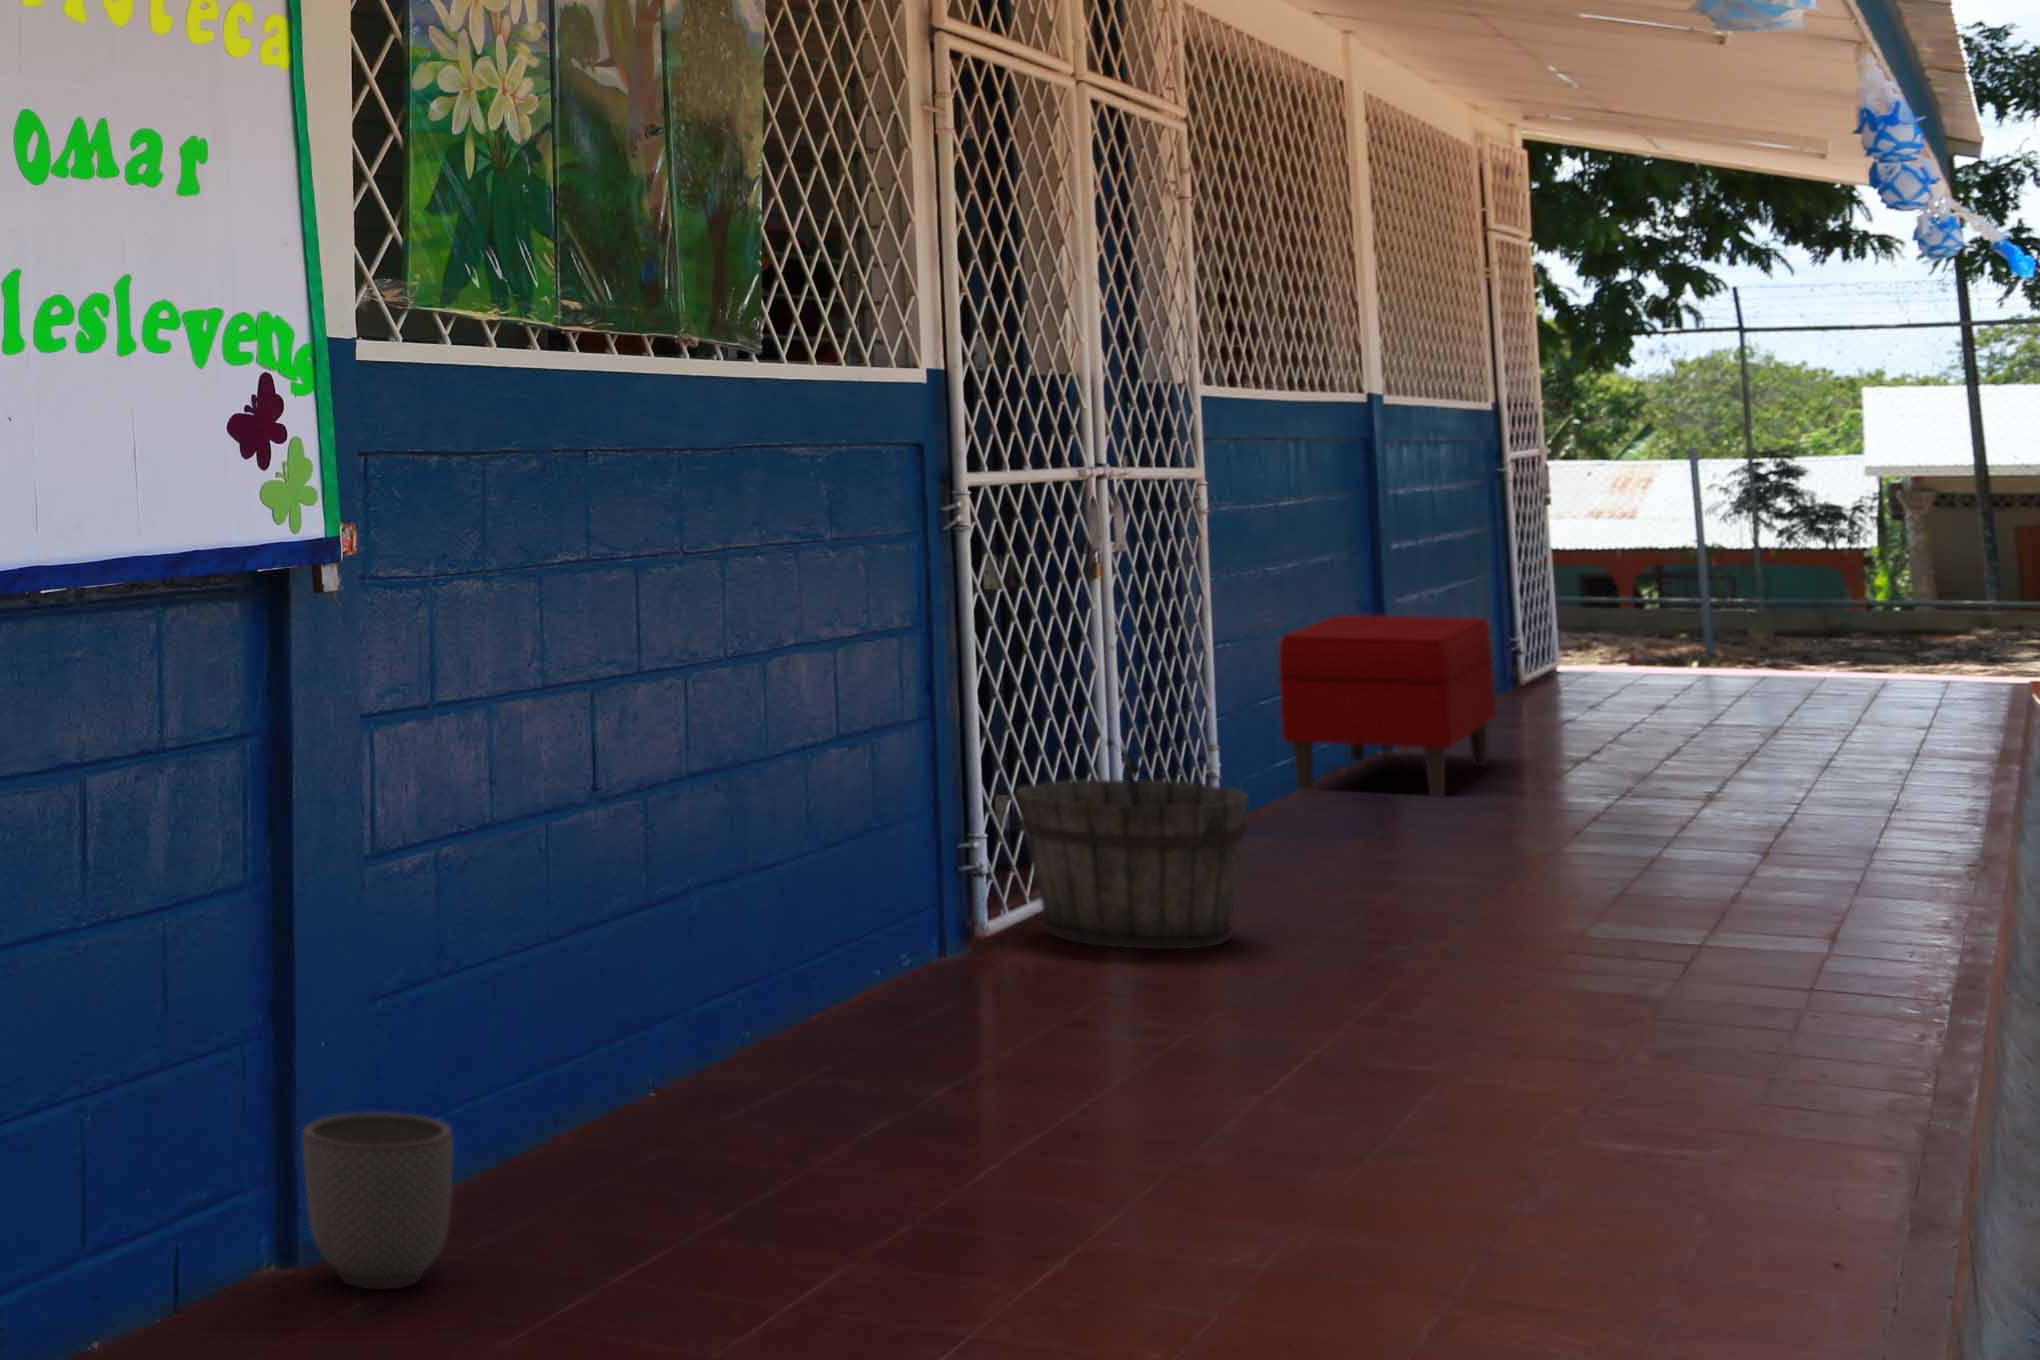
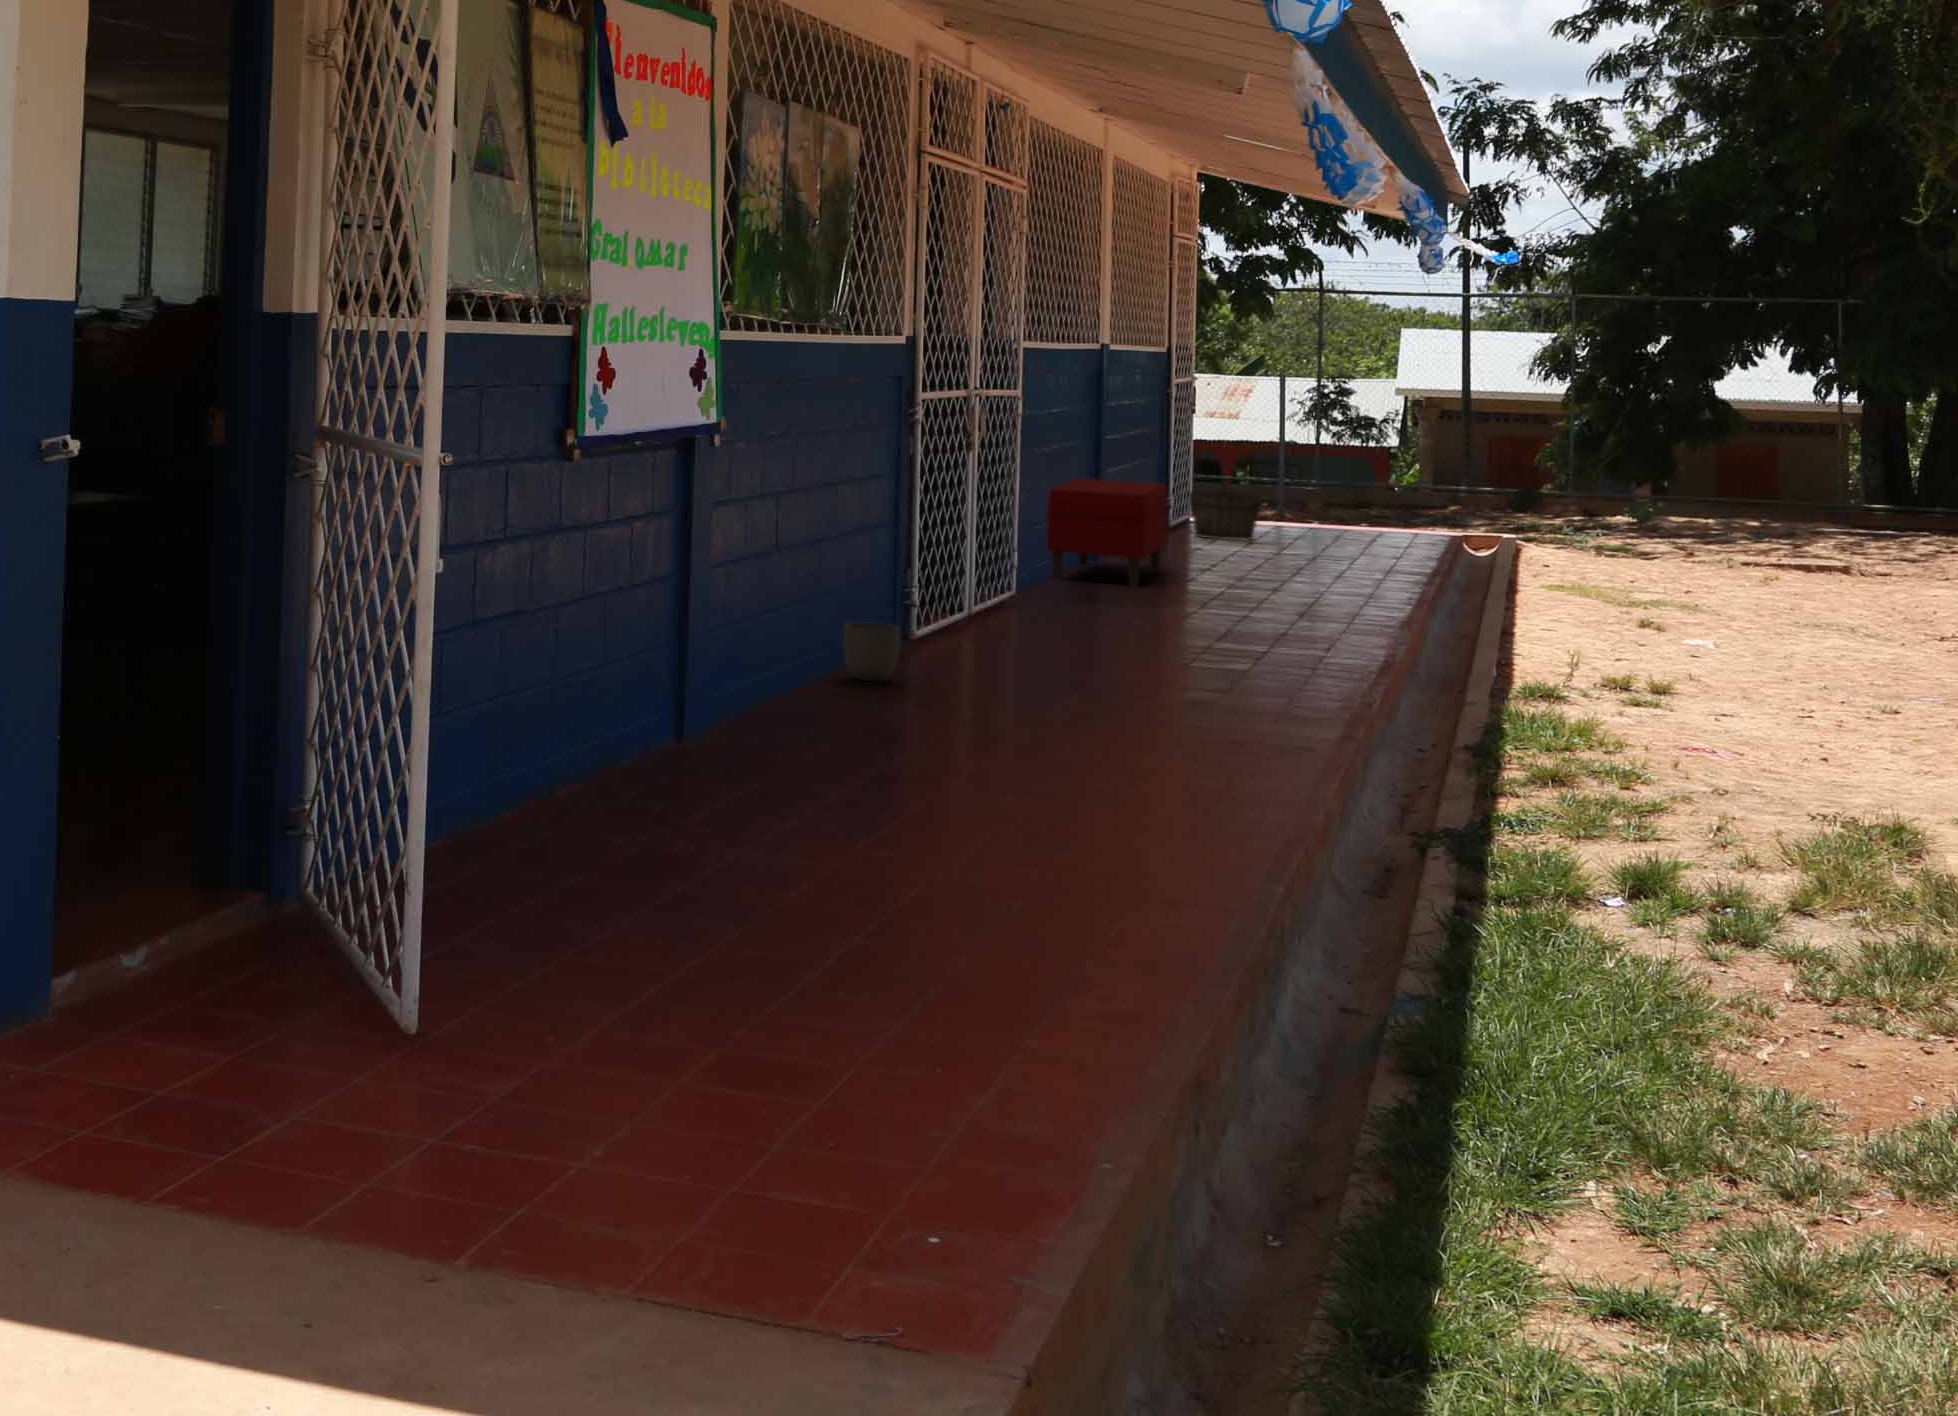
wooden bucket: present [1017,739,1248,949] -> present [1189,486,1261,541]
planter: present [303,1113,453,1290] -> present [844,622,900,681]

